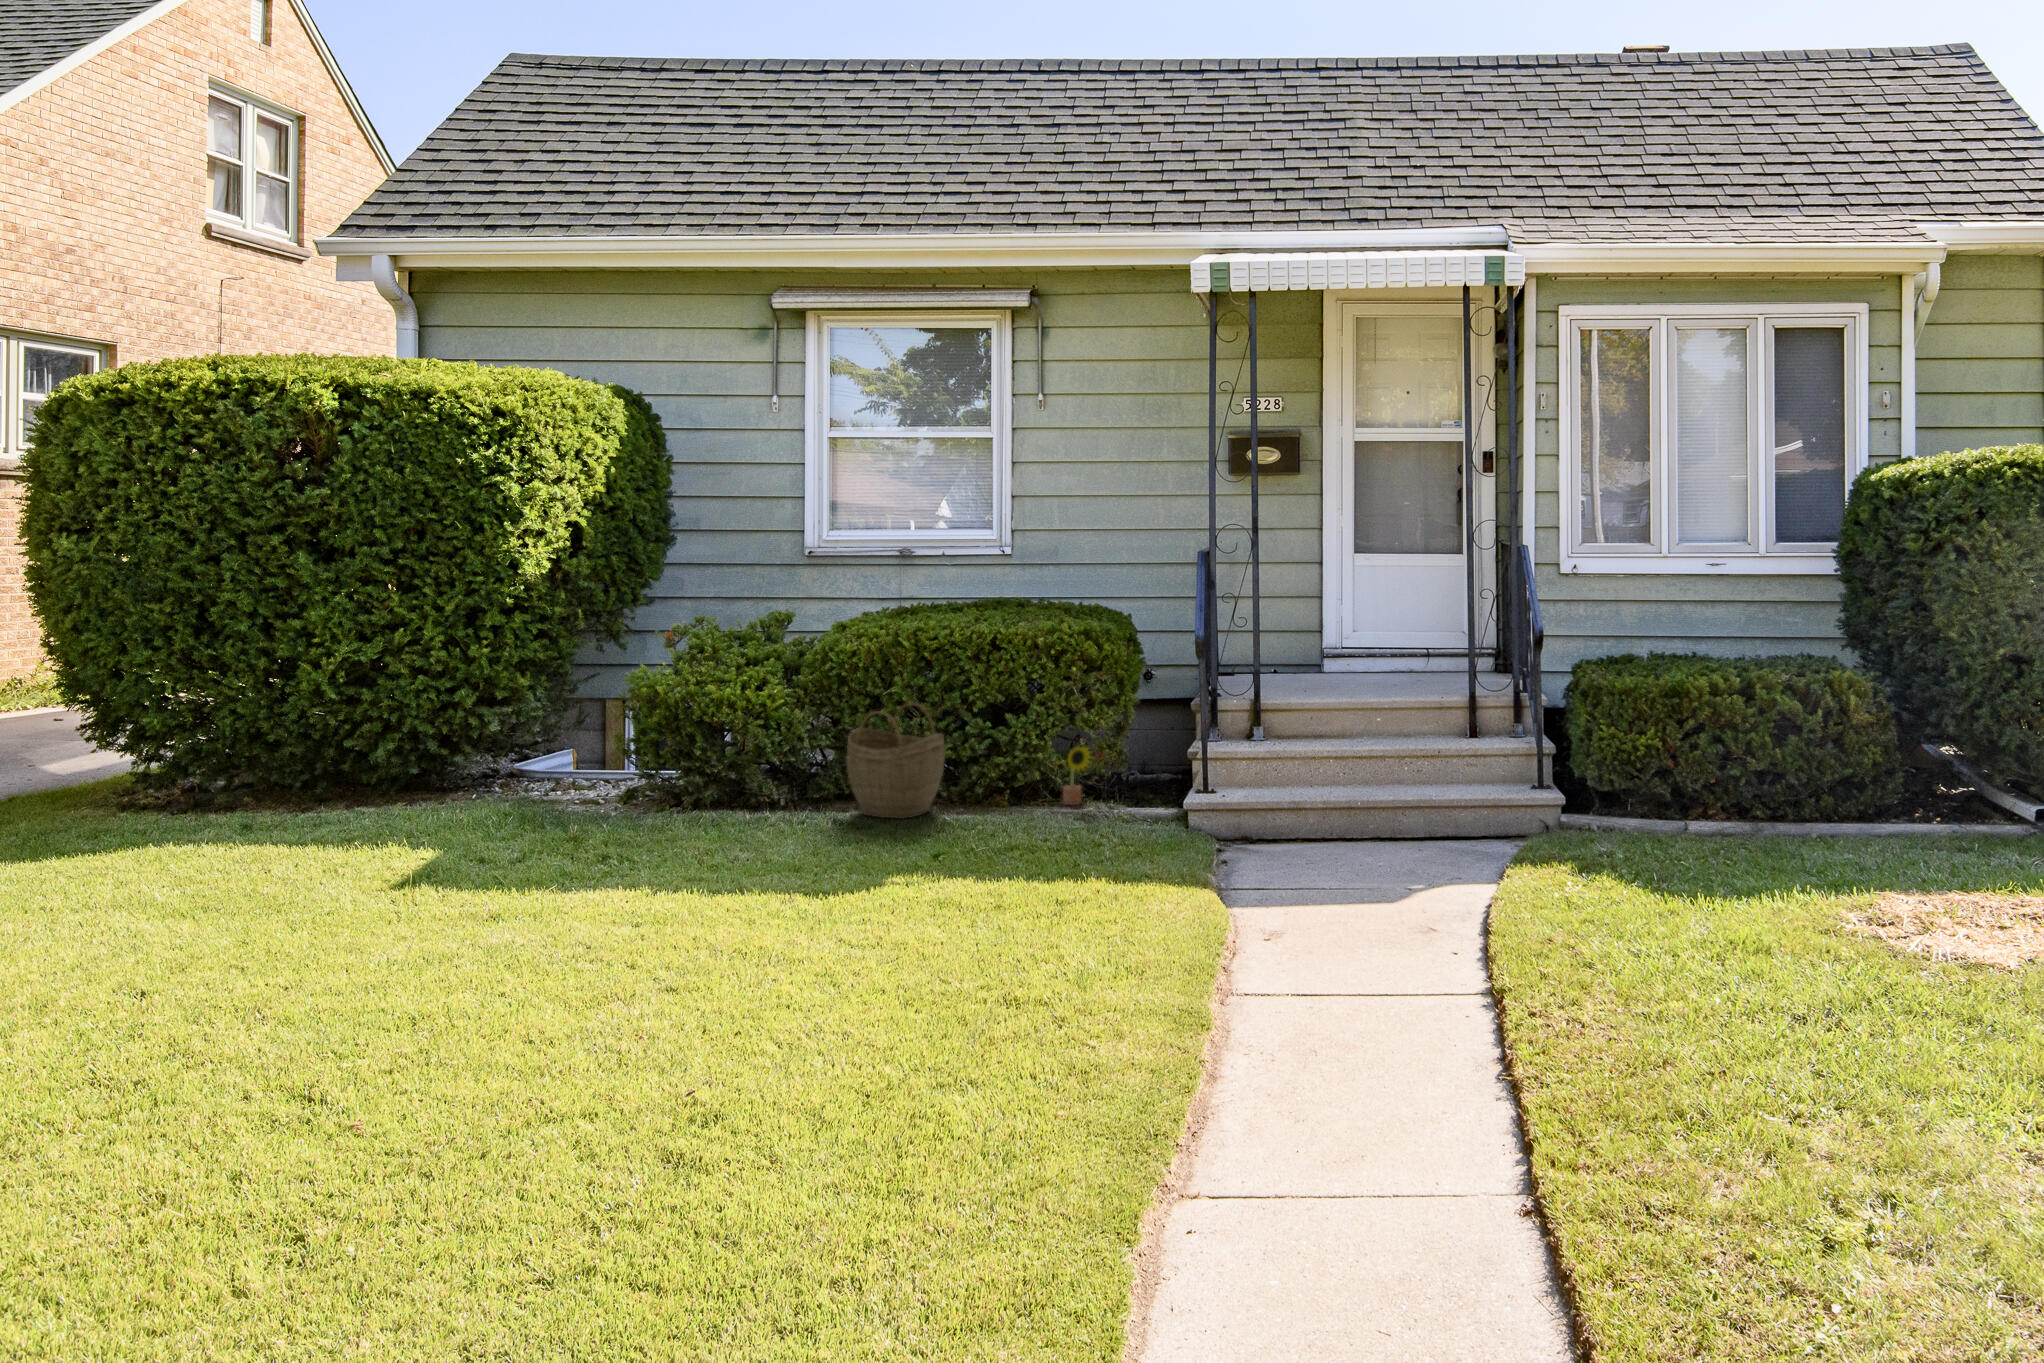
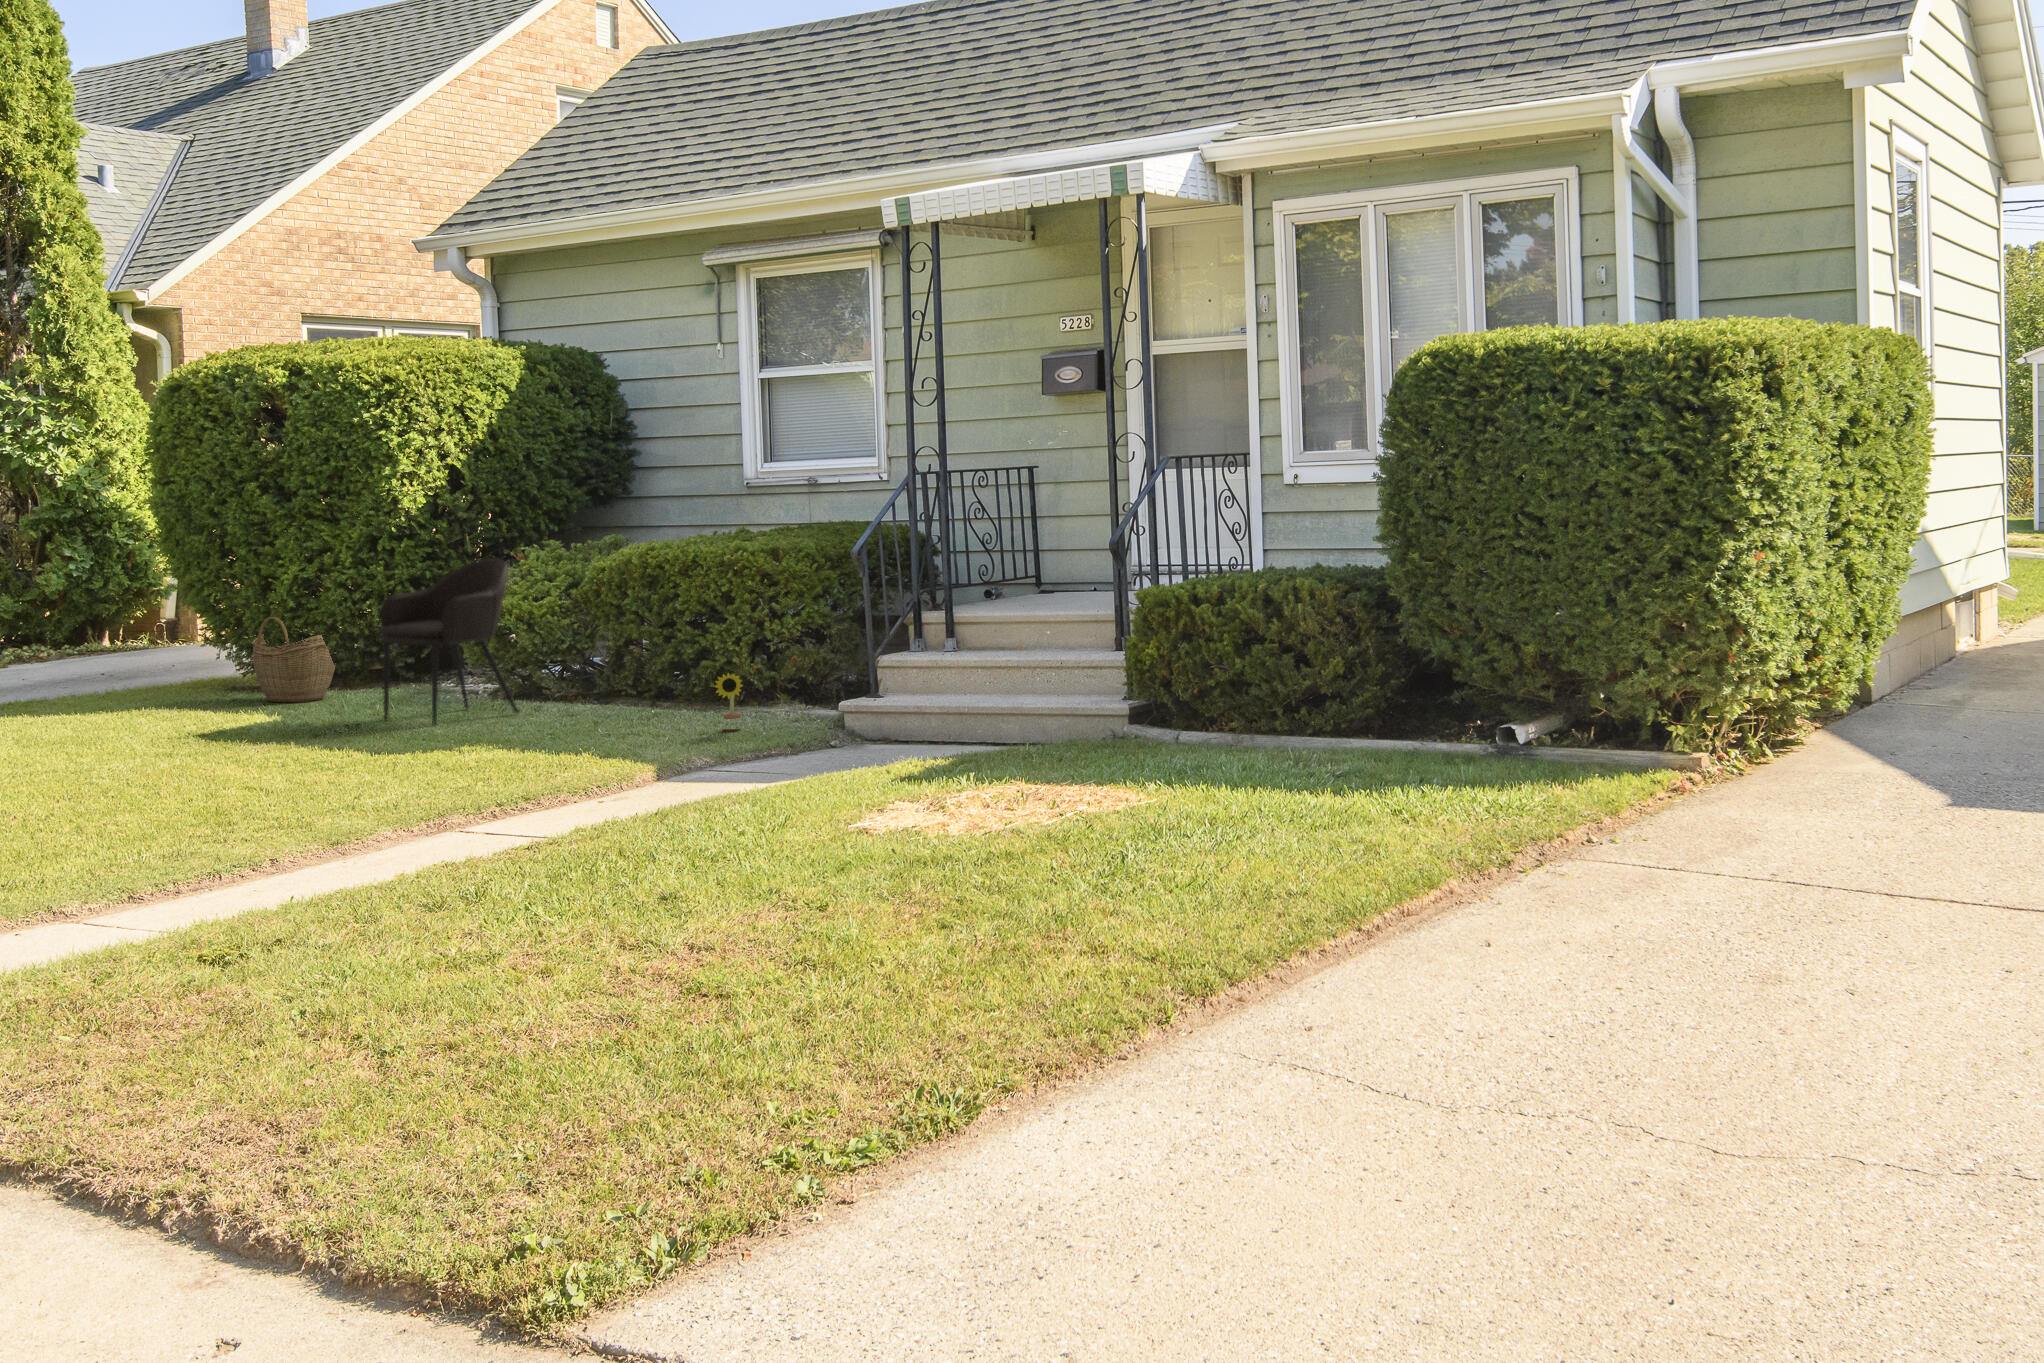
armchair: none [604,628,759,832] -> present [381,558,518,725]
woven basket: present [847,703,945,819] -> present [253,617,336,703]

